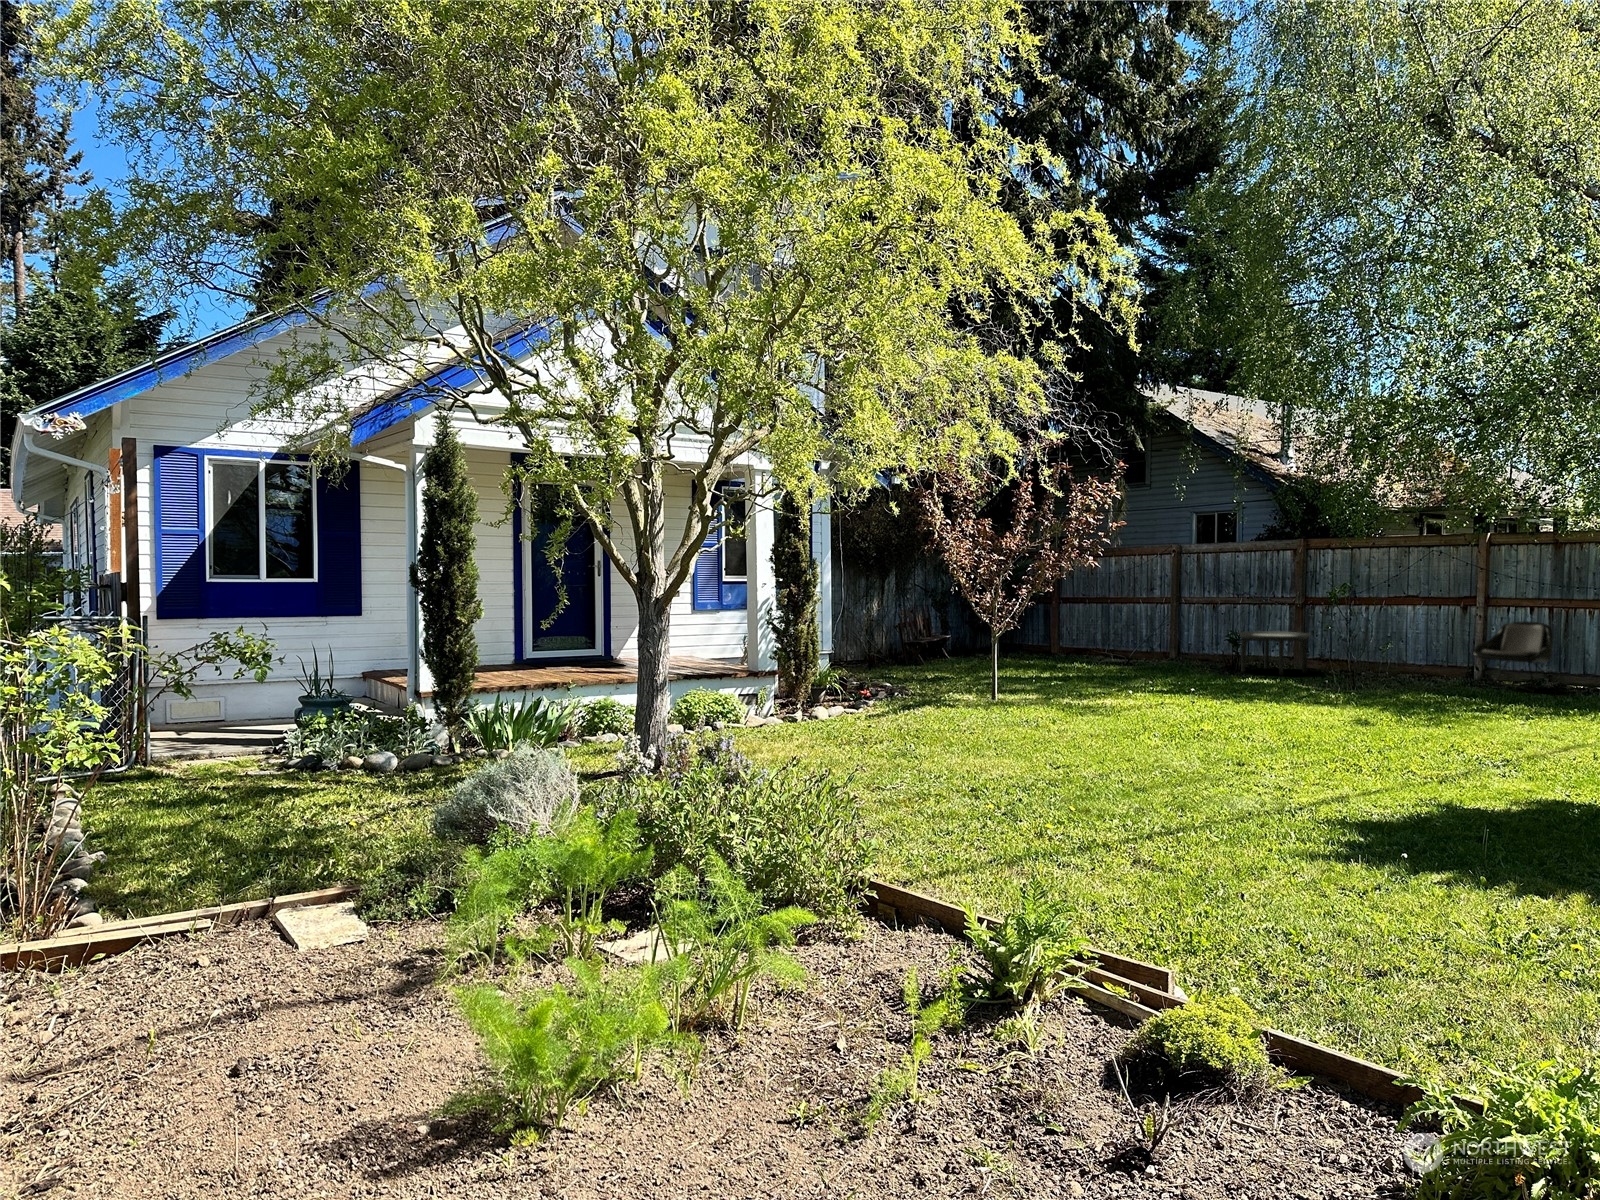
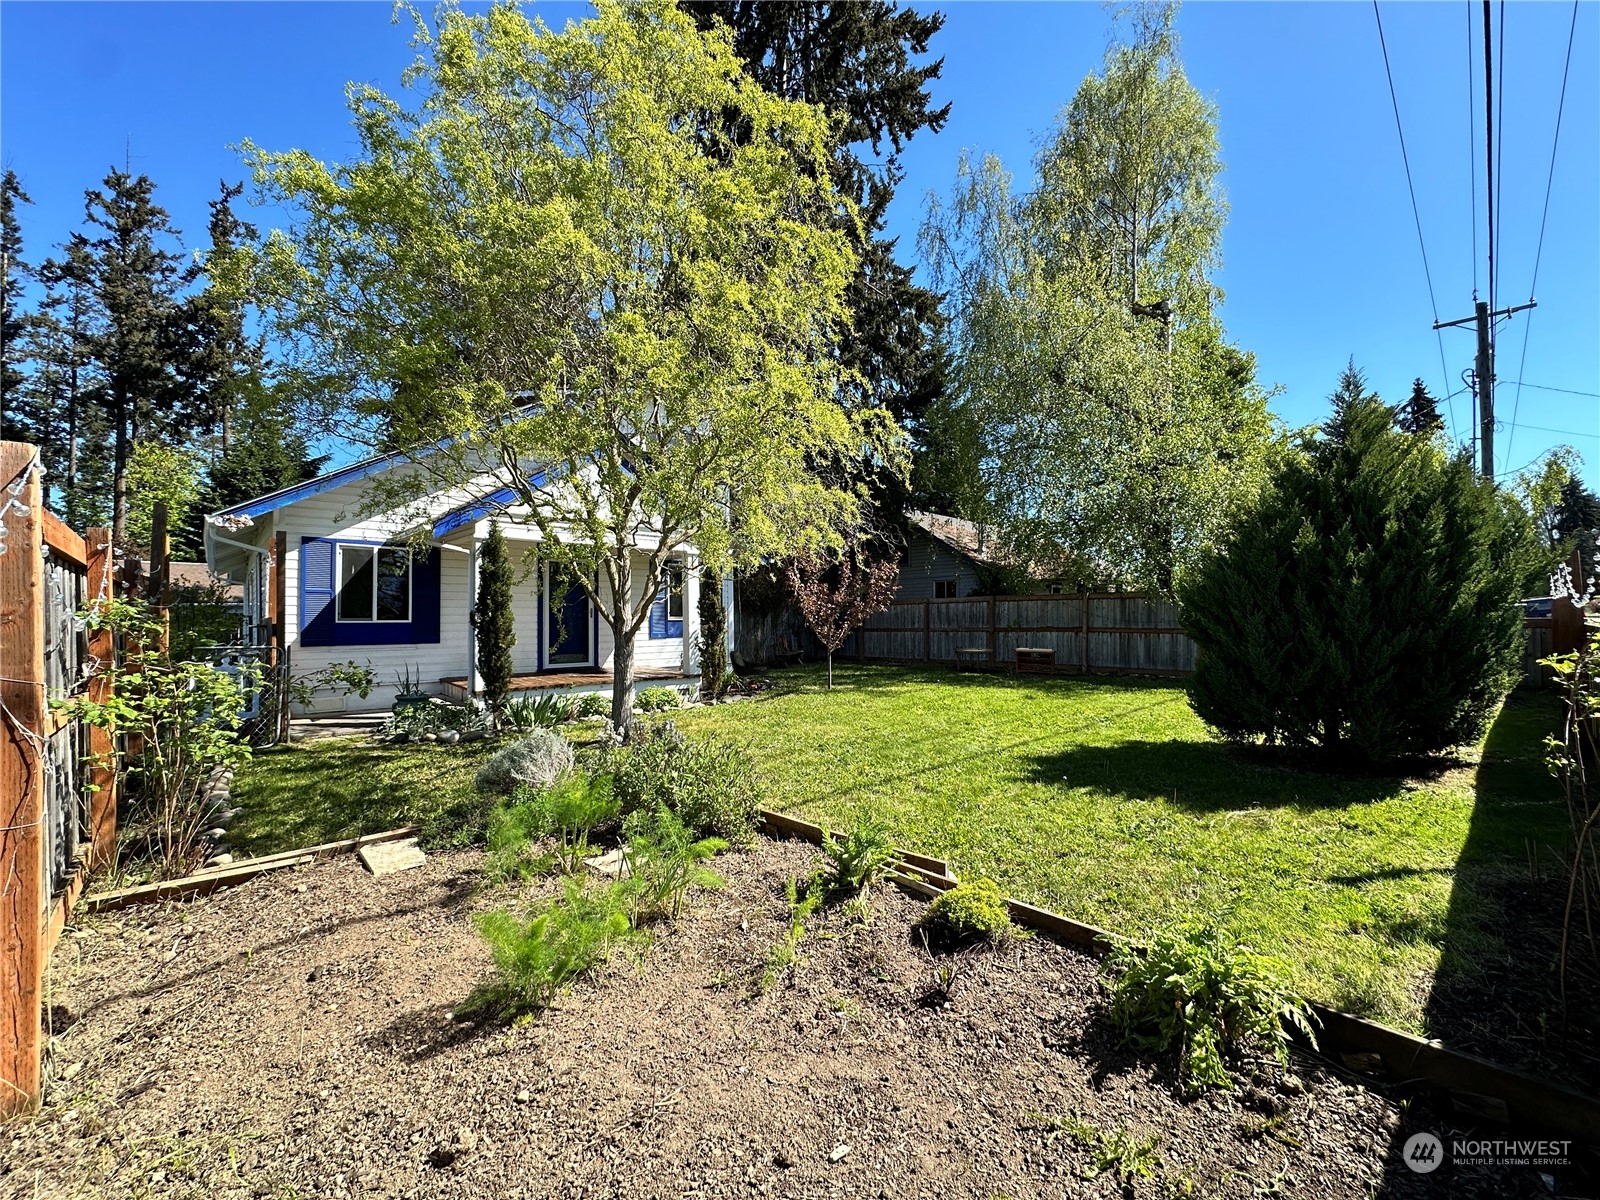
lounge chair: present [1473,621,1556,692] -> present [729,651,769,694]
bench: none [1354,631,1441,682] -> present [1015,648,1057,675]

